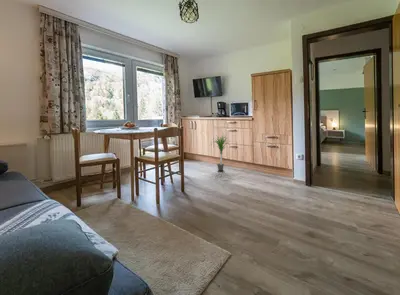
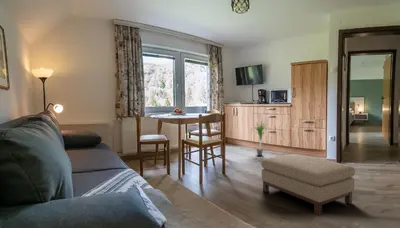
ottoman: none [227,167,327,235] -> present [261,154,355,215]

